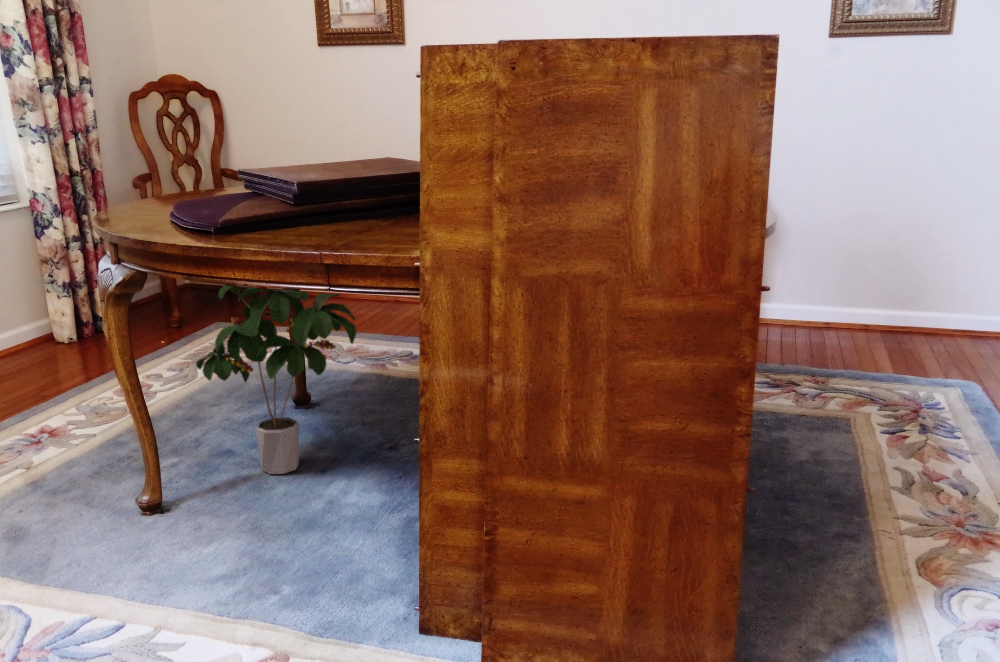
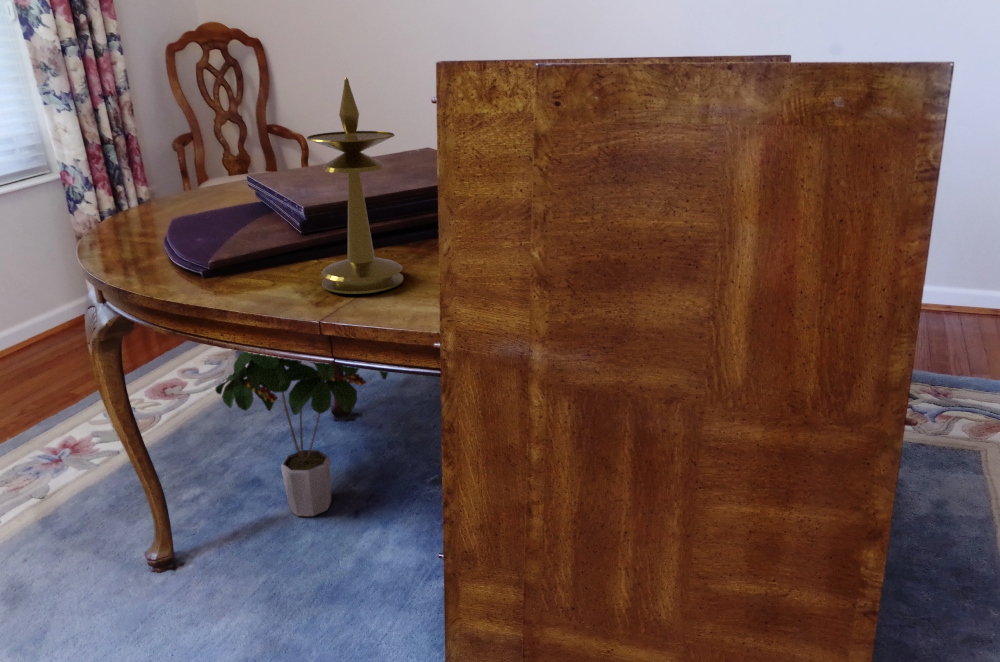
candlestick: none [308,71,379,237] -> present [307,77,403,294]

